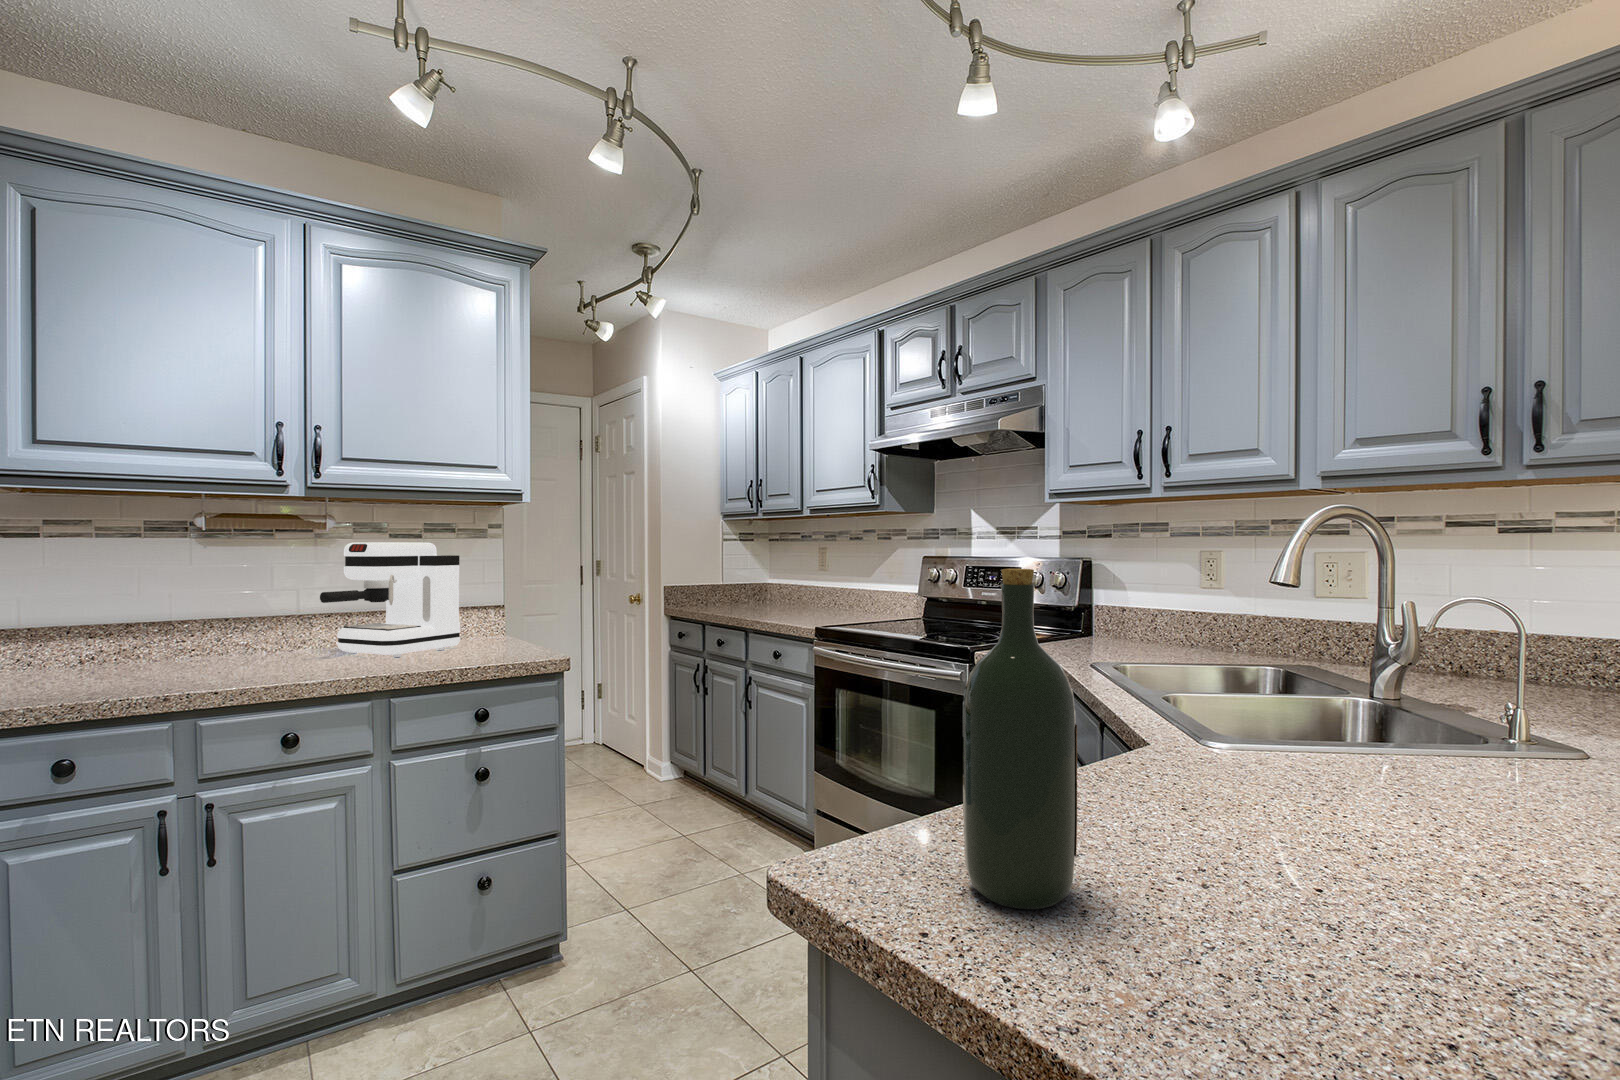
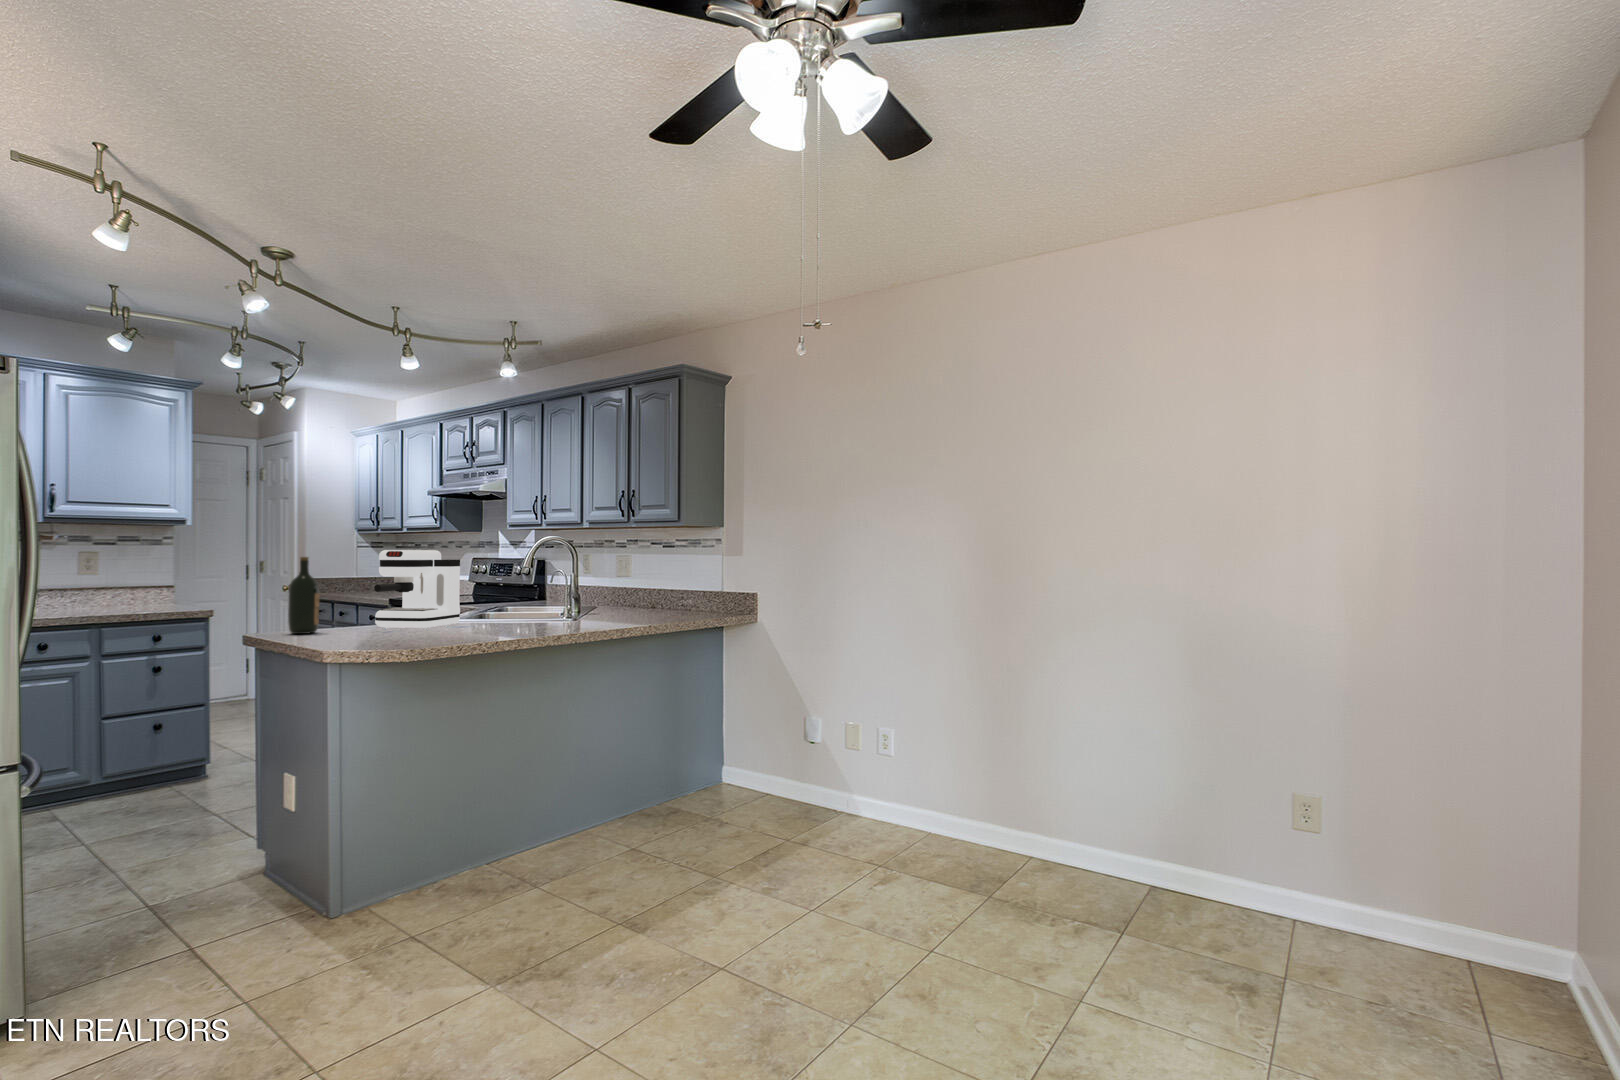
coffee maker: present [320,542,460,657] -> present [374,550,460,629]

